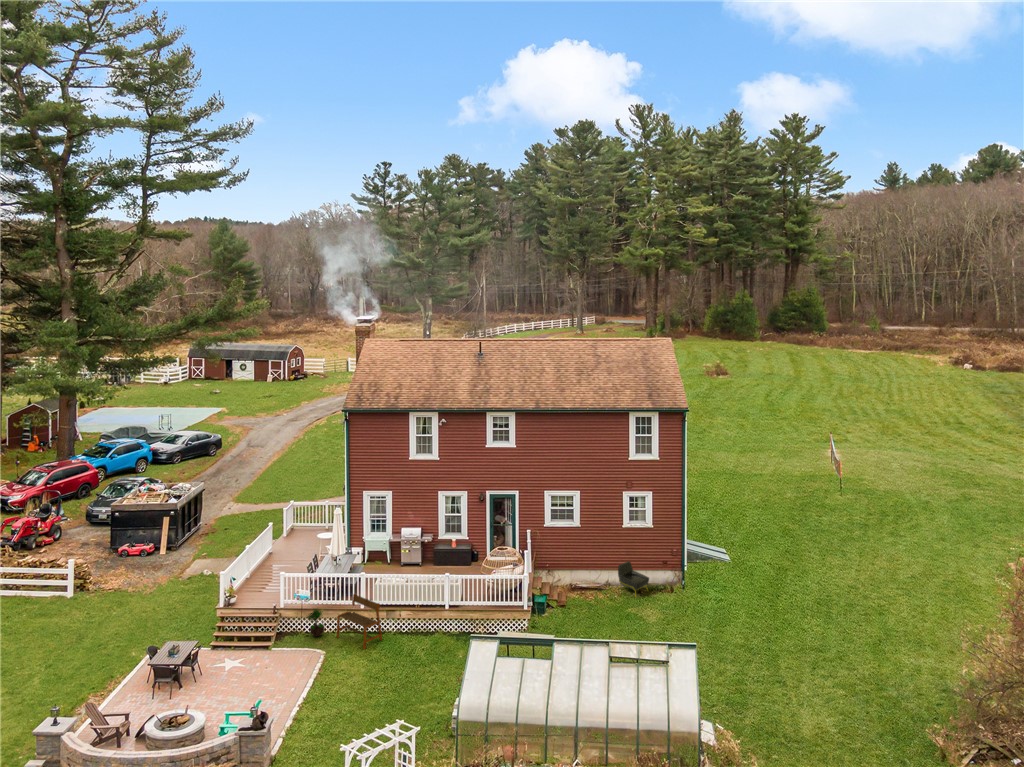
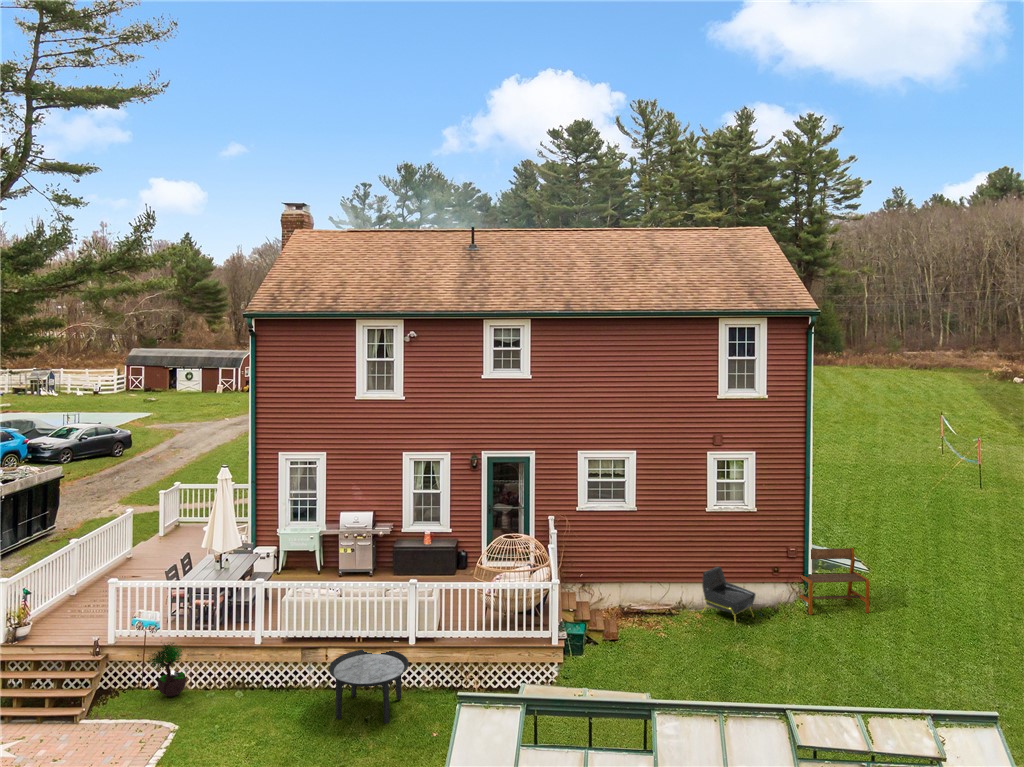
bench: present [337,594,382,649] -> present [800,548,869,615]
round table: none [403,611,446,651] -> present [329,650,409,724]

